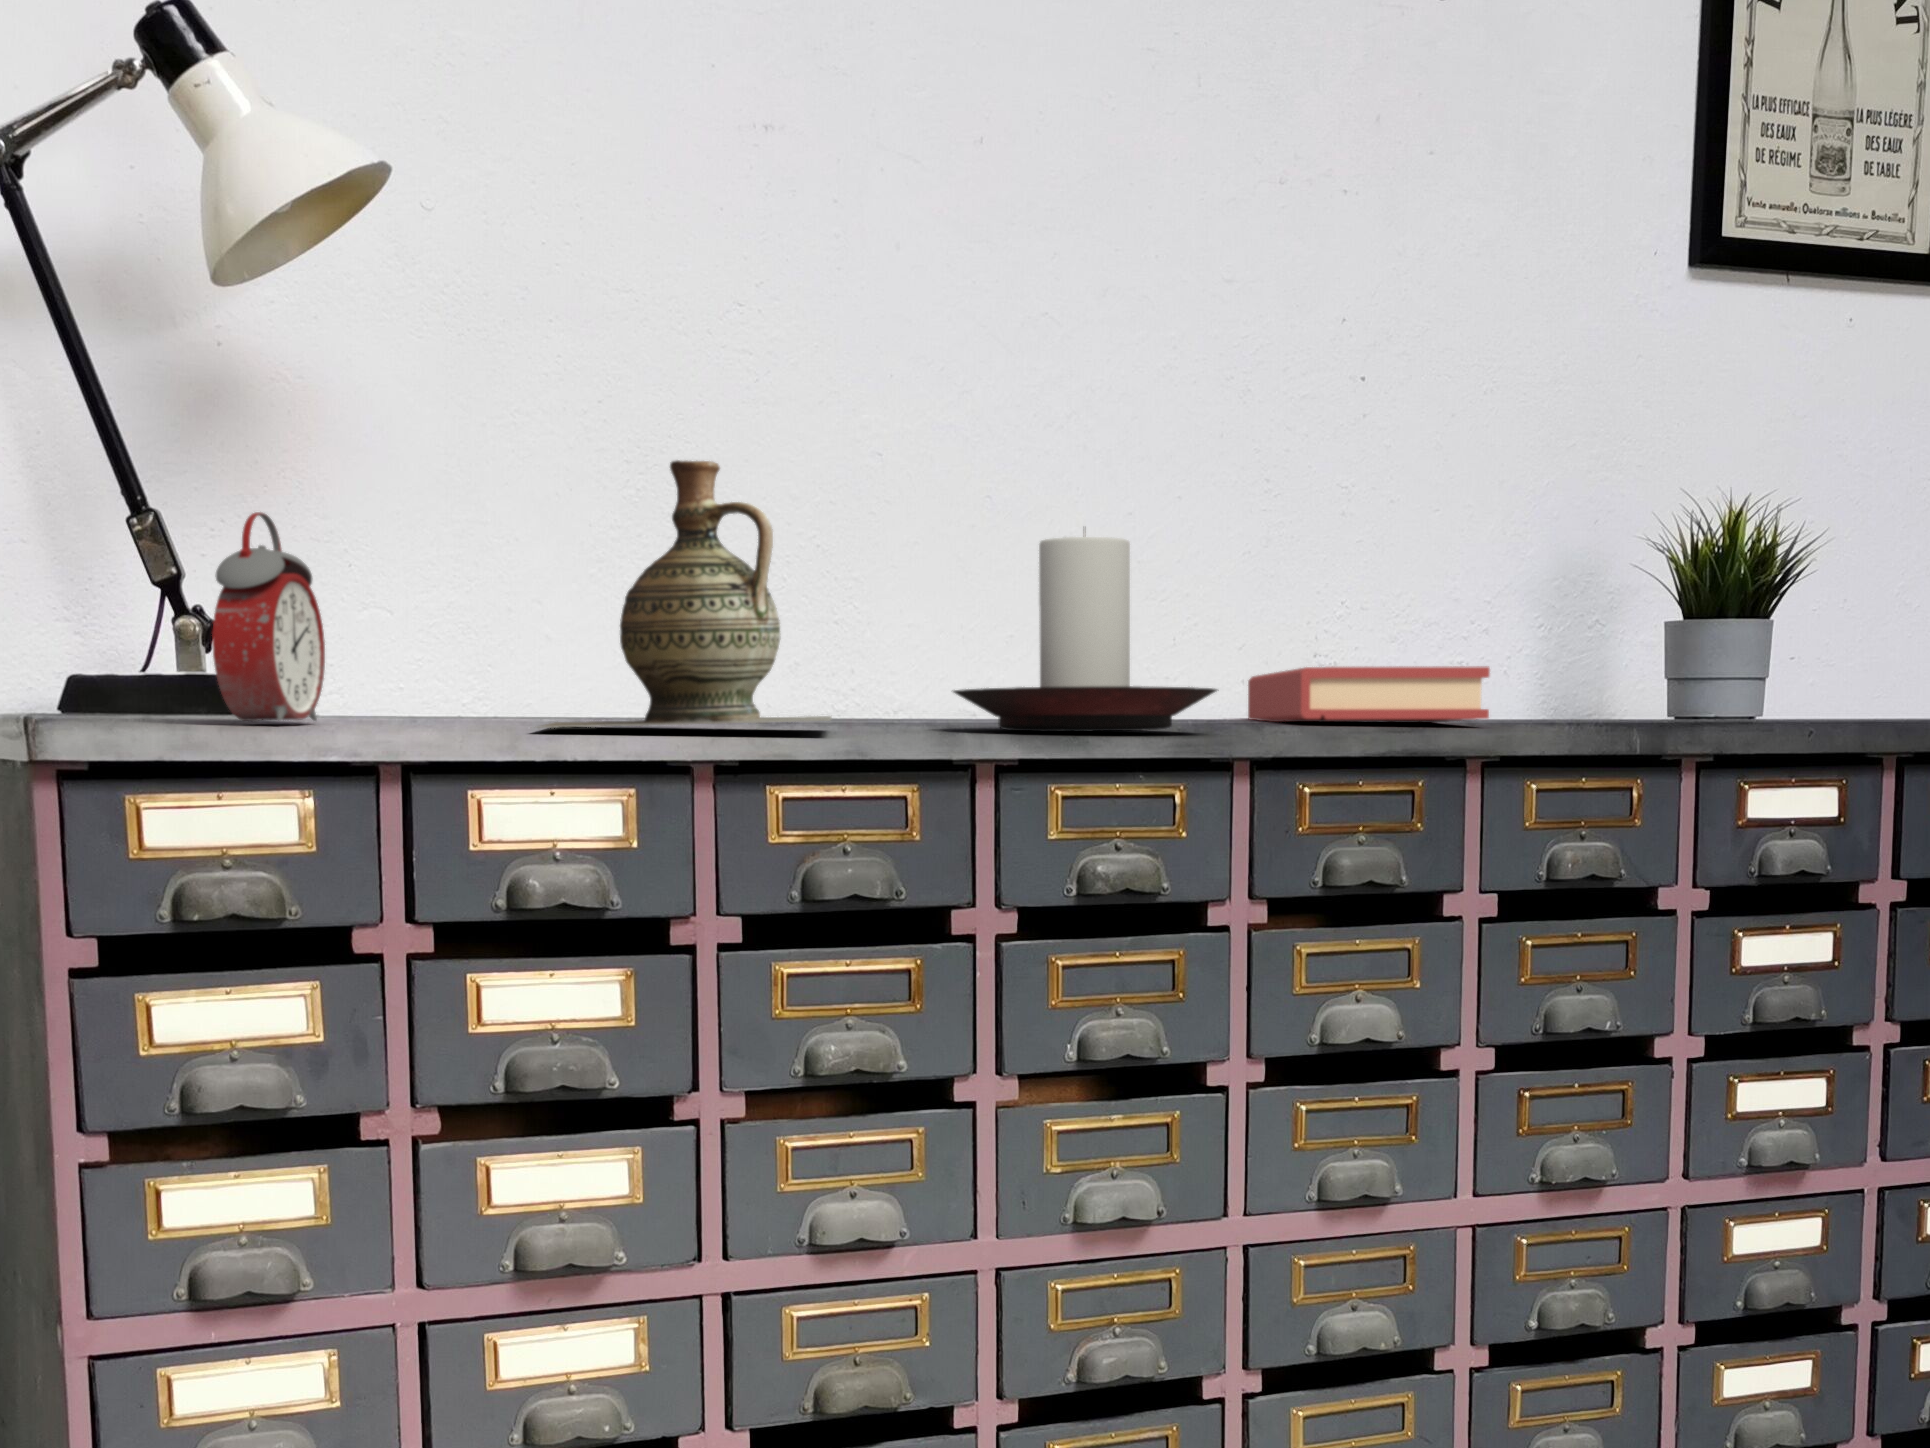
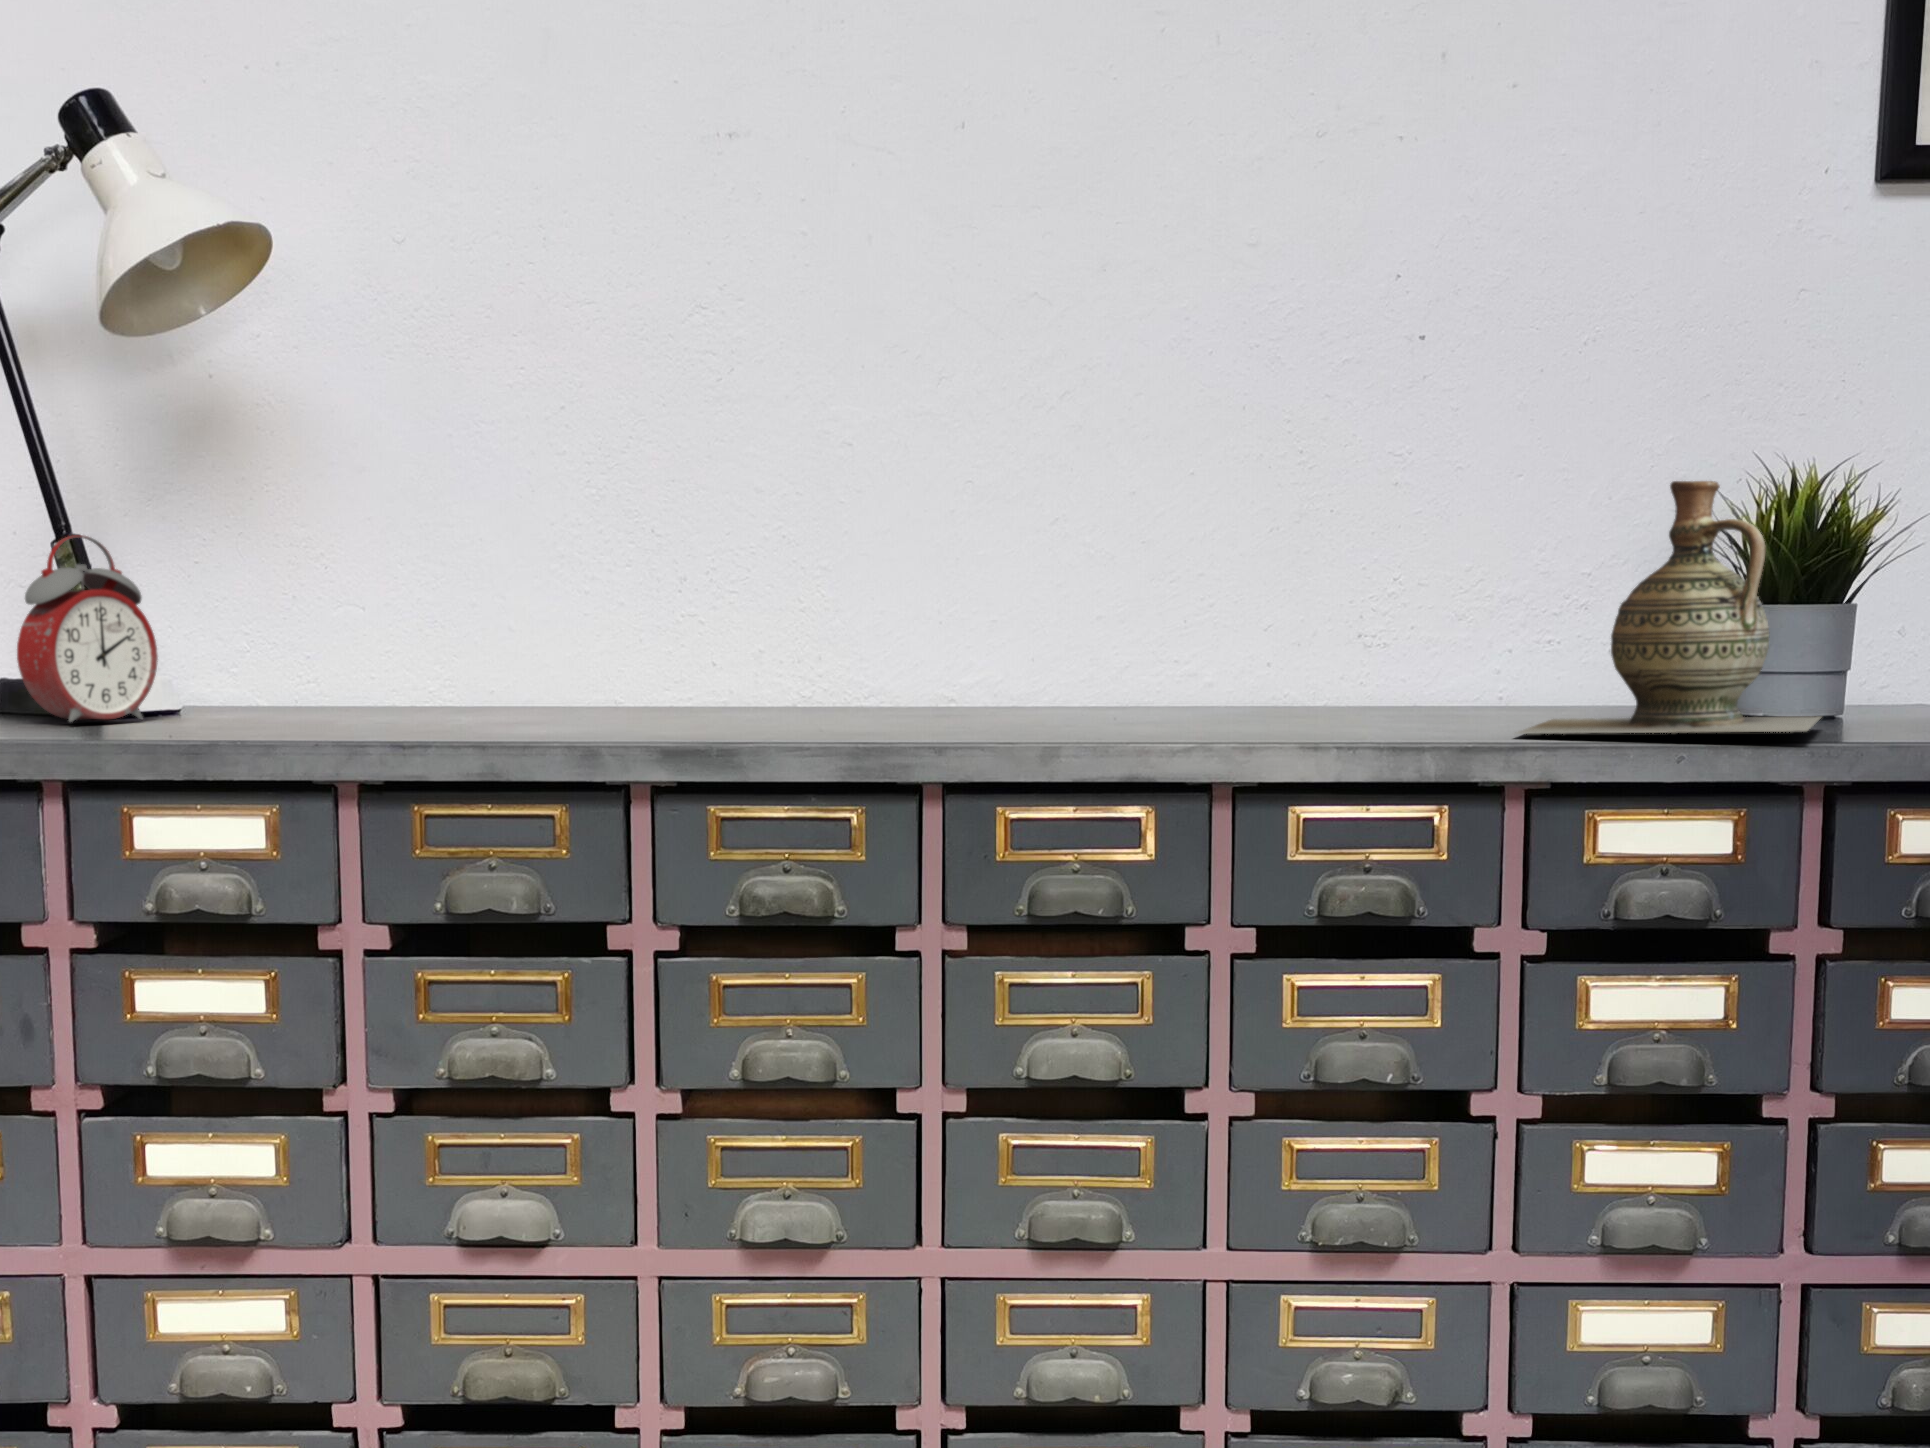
ceramic jug: present [539,460,831,728] -> present [1517,481,1821,734]
candle holder: present [953,536,1217,731] -> none [674,526,950,737]
hardback book: present [1248,666,1490,723] -> none [1225,656,1469,713]

